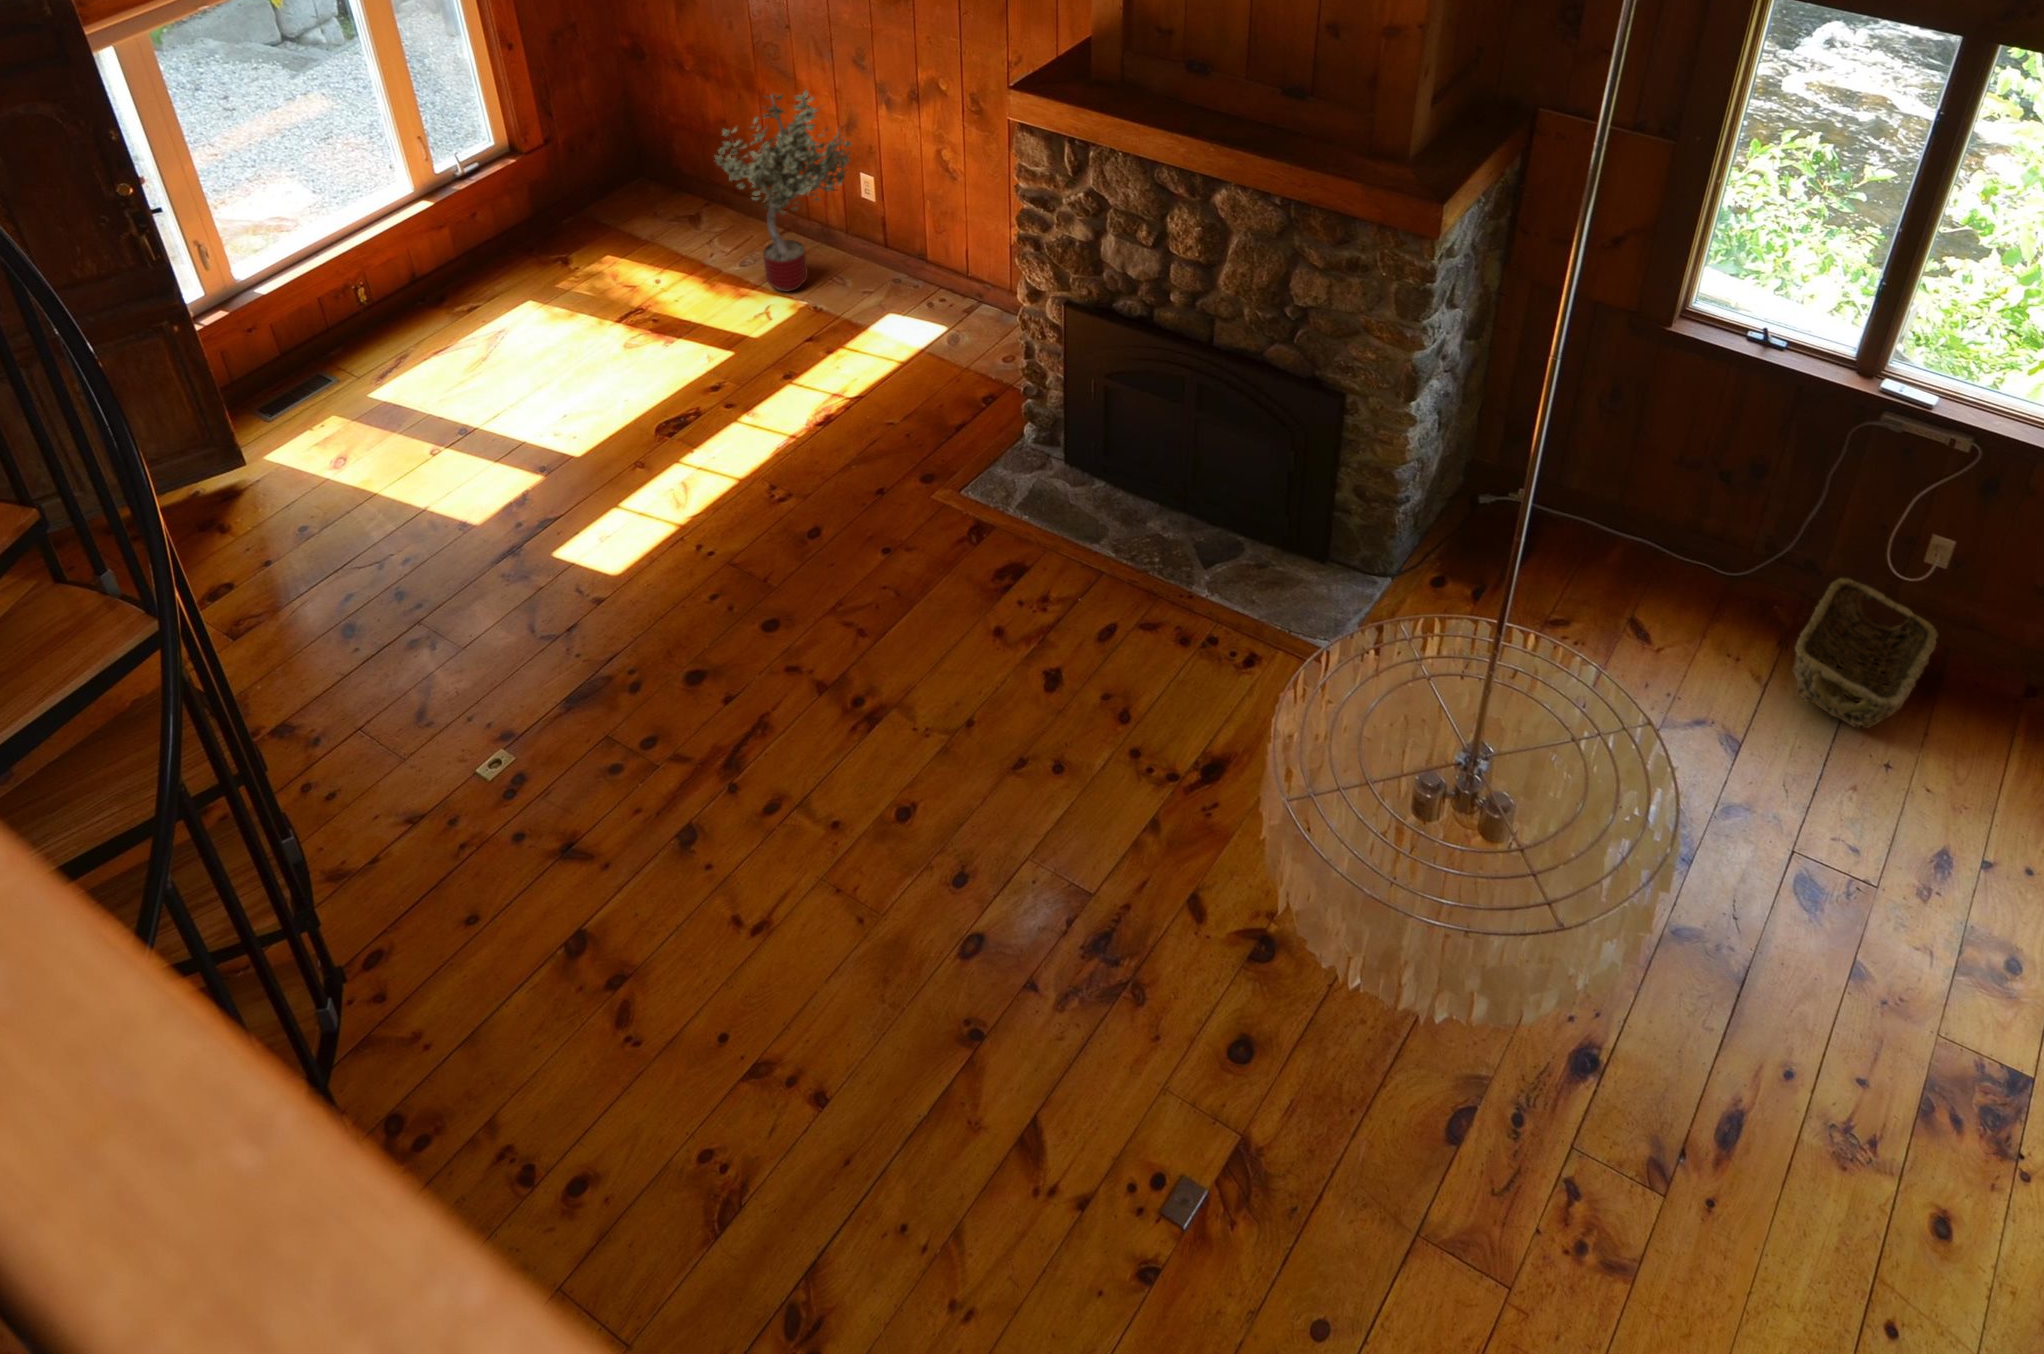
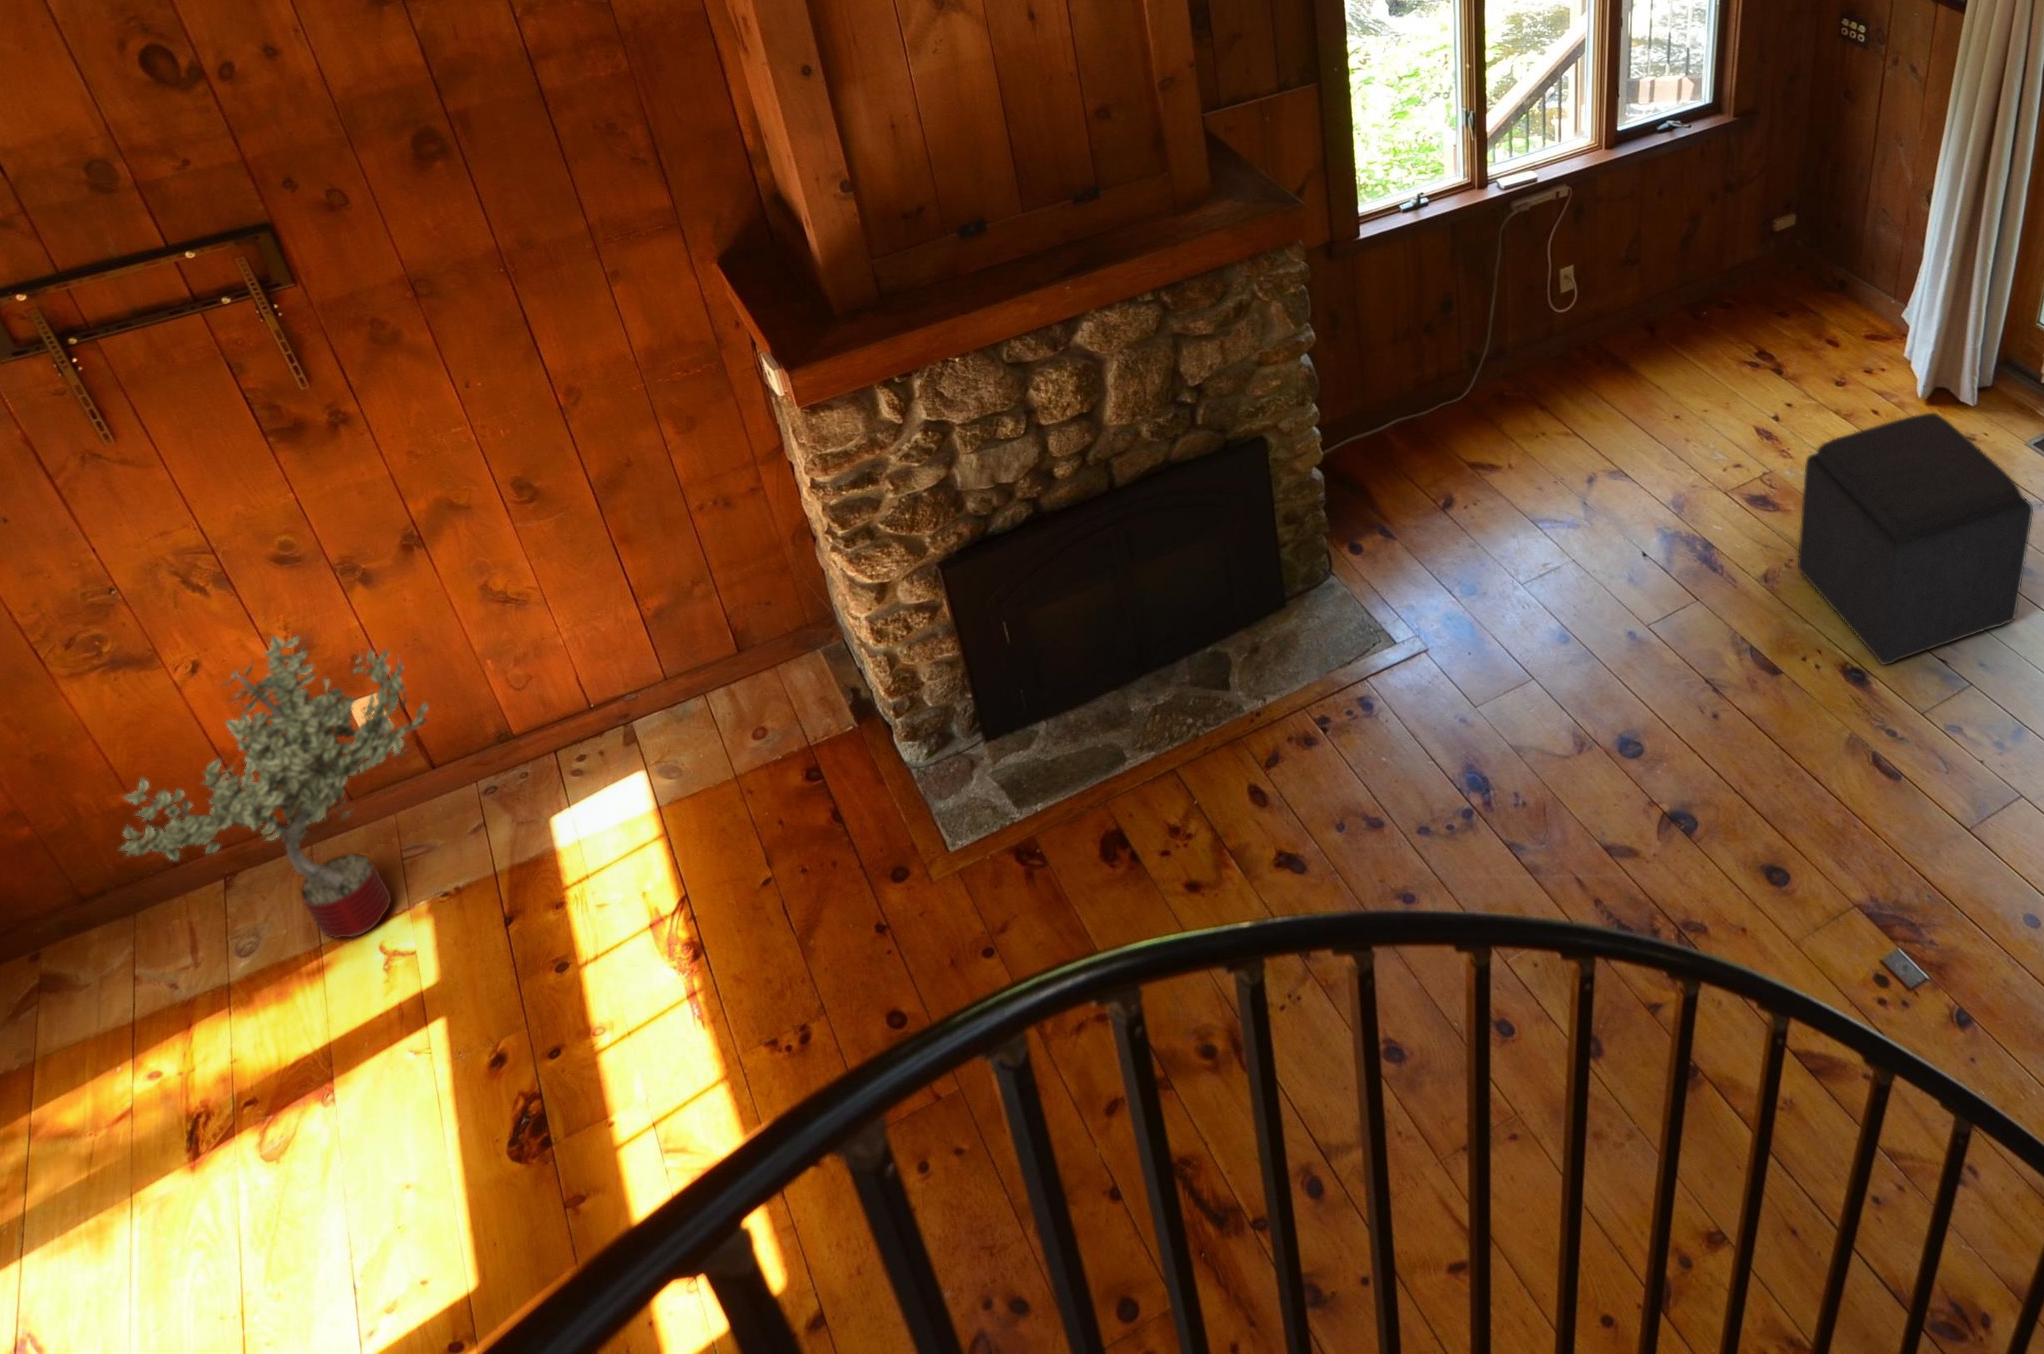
woven basket: present [1793,578,1938,728] -> none [1538,324,1663,419]
ottoman: none [1619,840,1960,1223] -> present [1798,413,2033,664]

